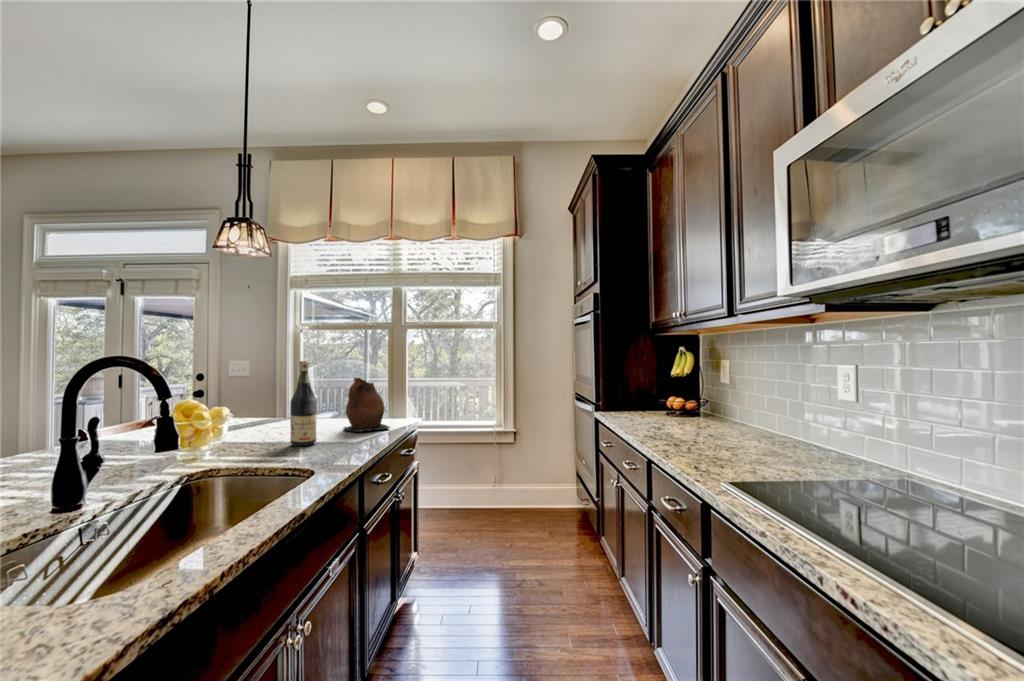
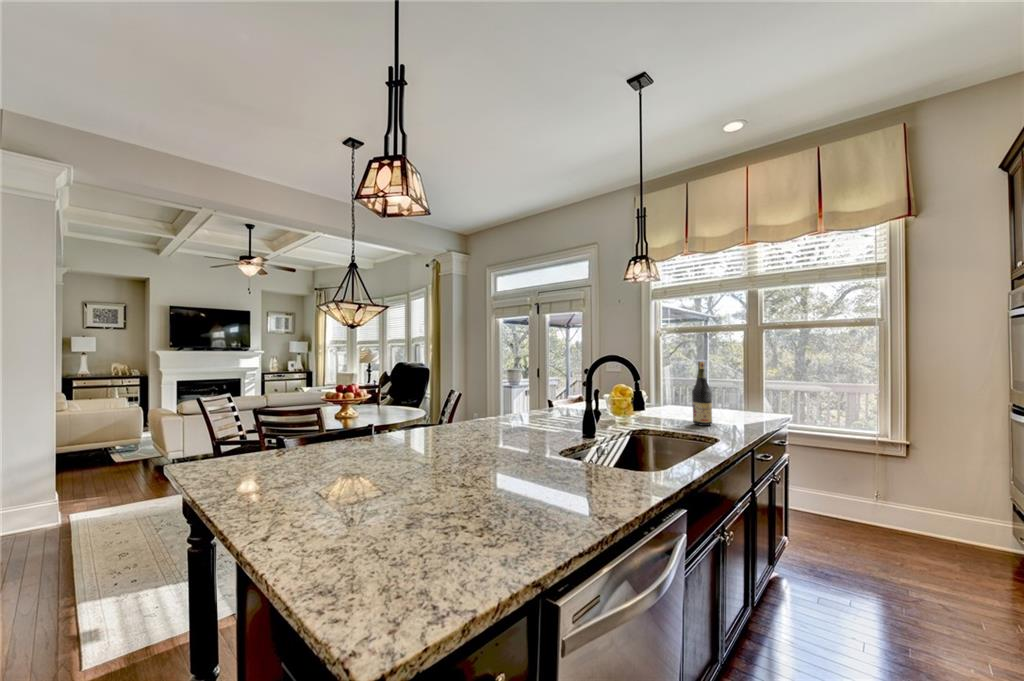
ceramic pitcher: present [344,378,390,432] -> none [723,376,770,422]

